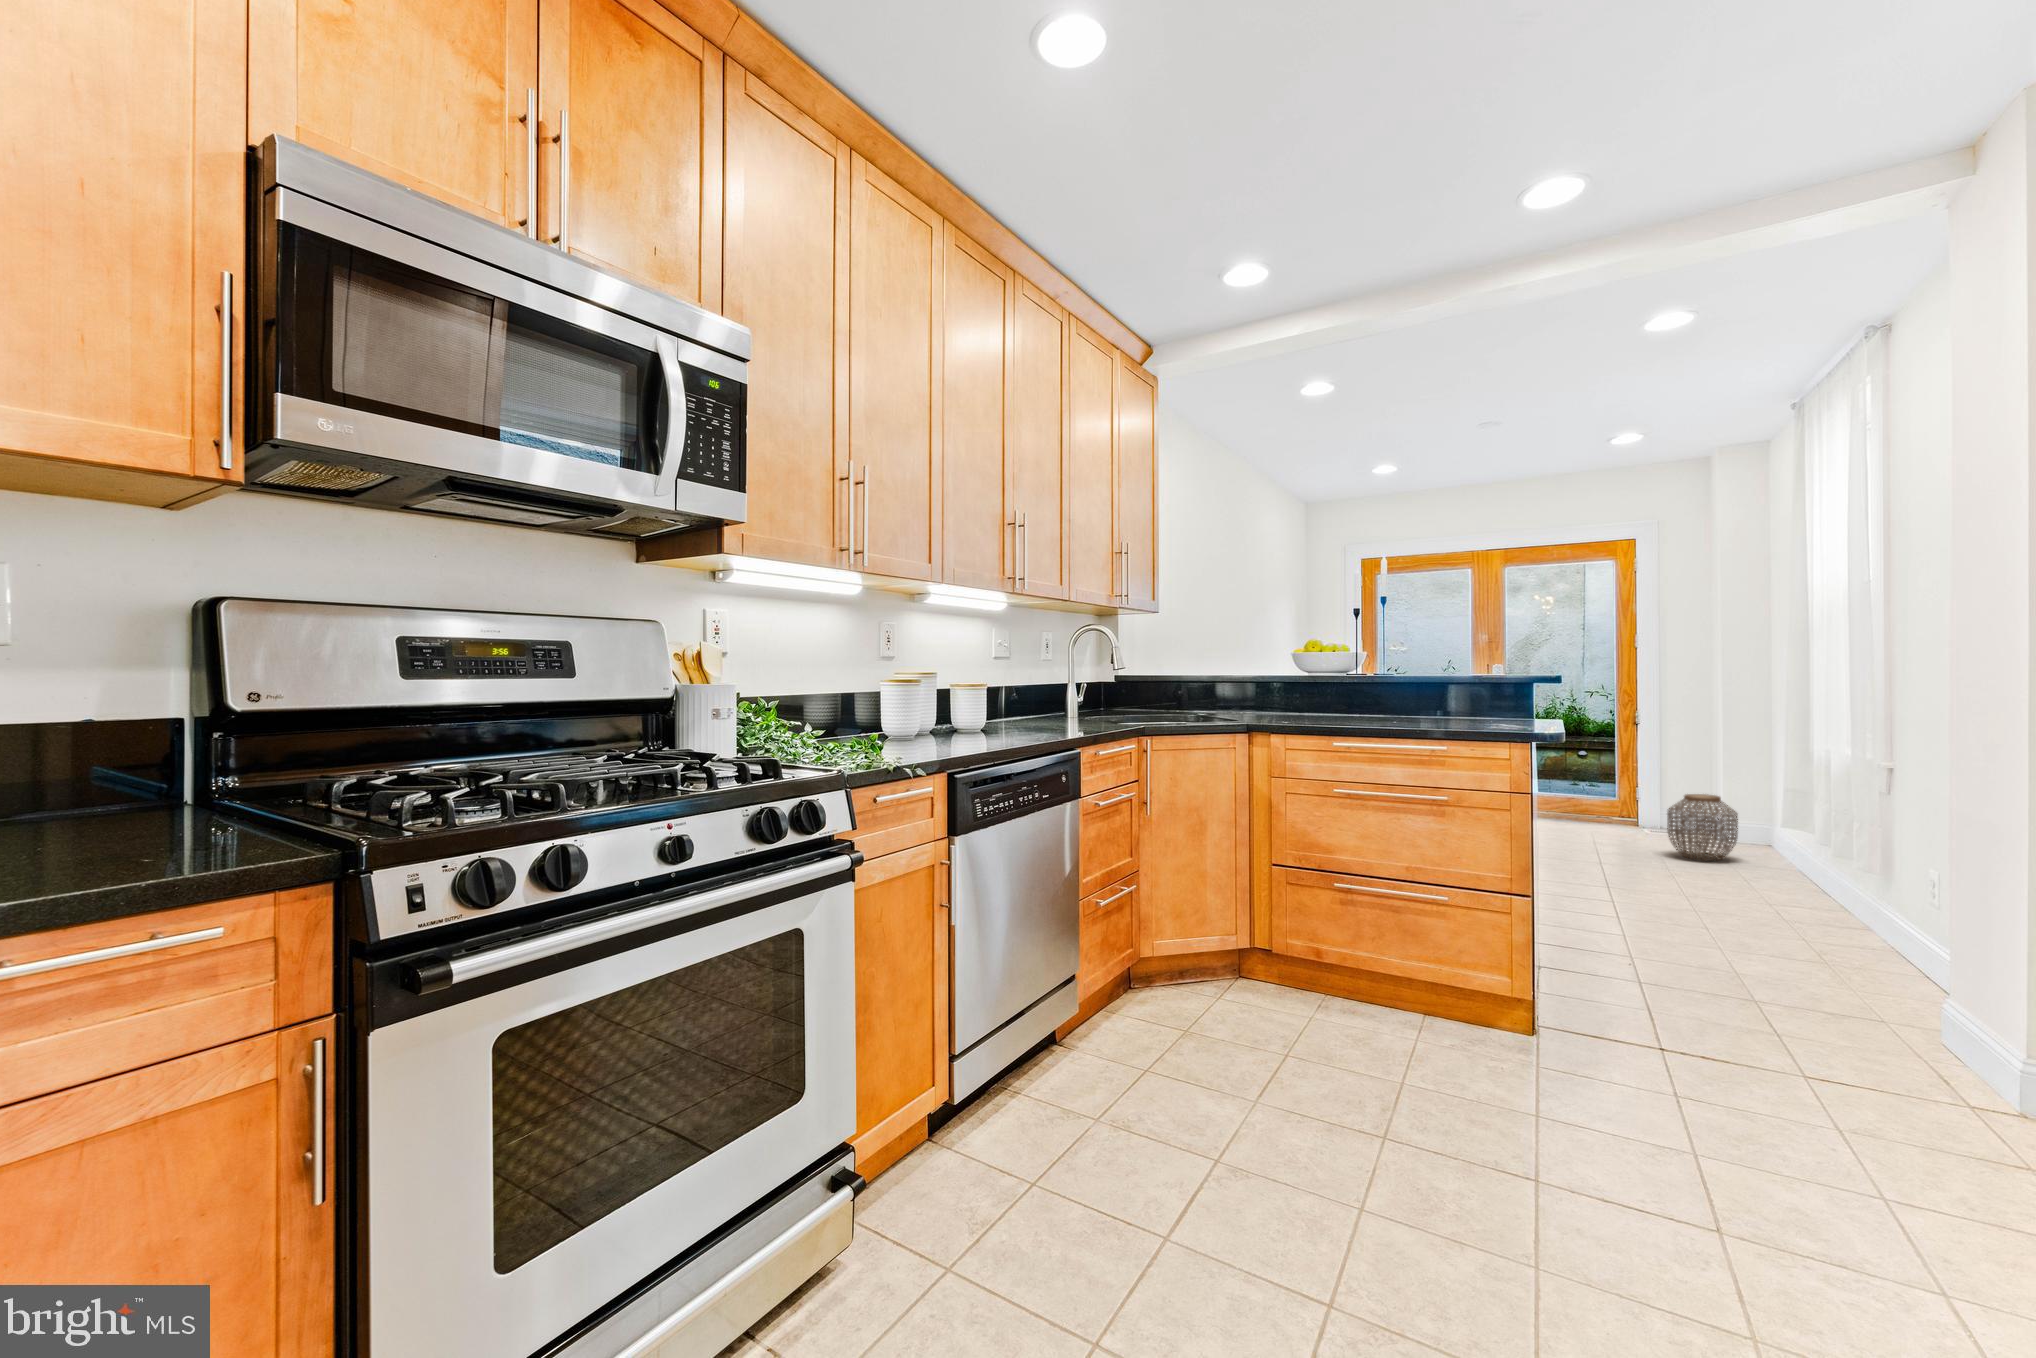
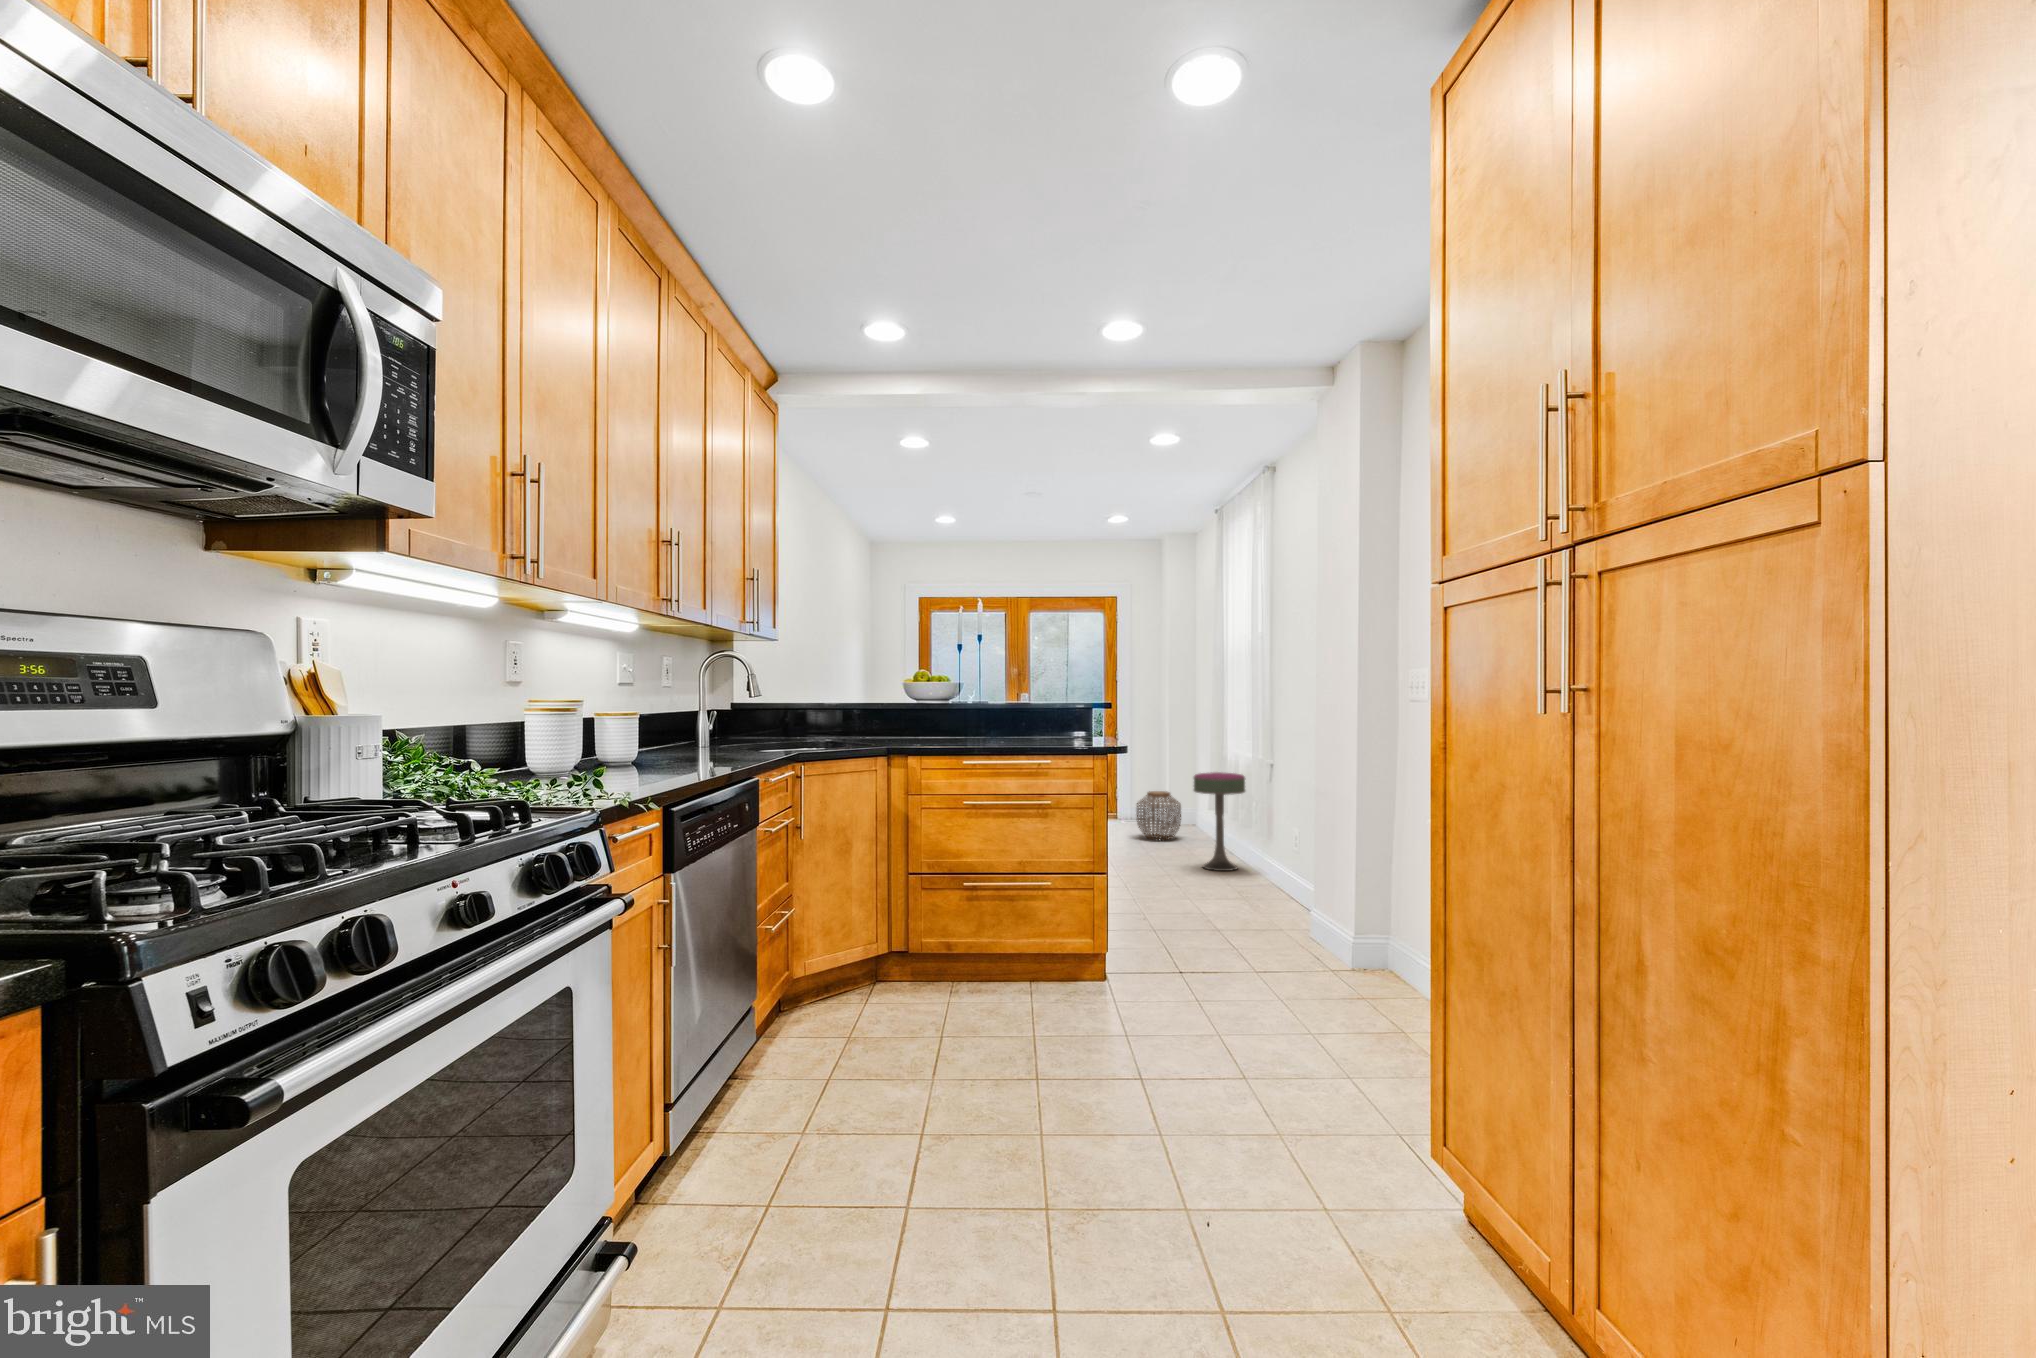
bar stool: none [1734,772,1819,908] -> present [1194,772,1245,871]

